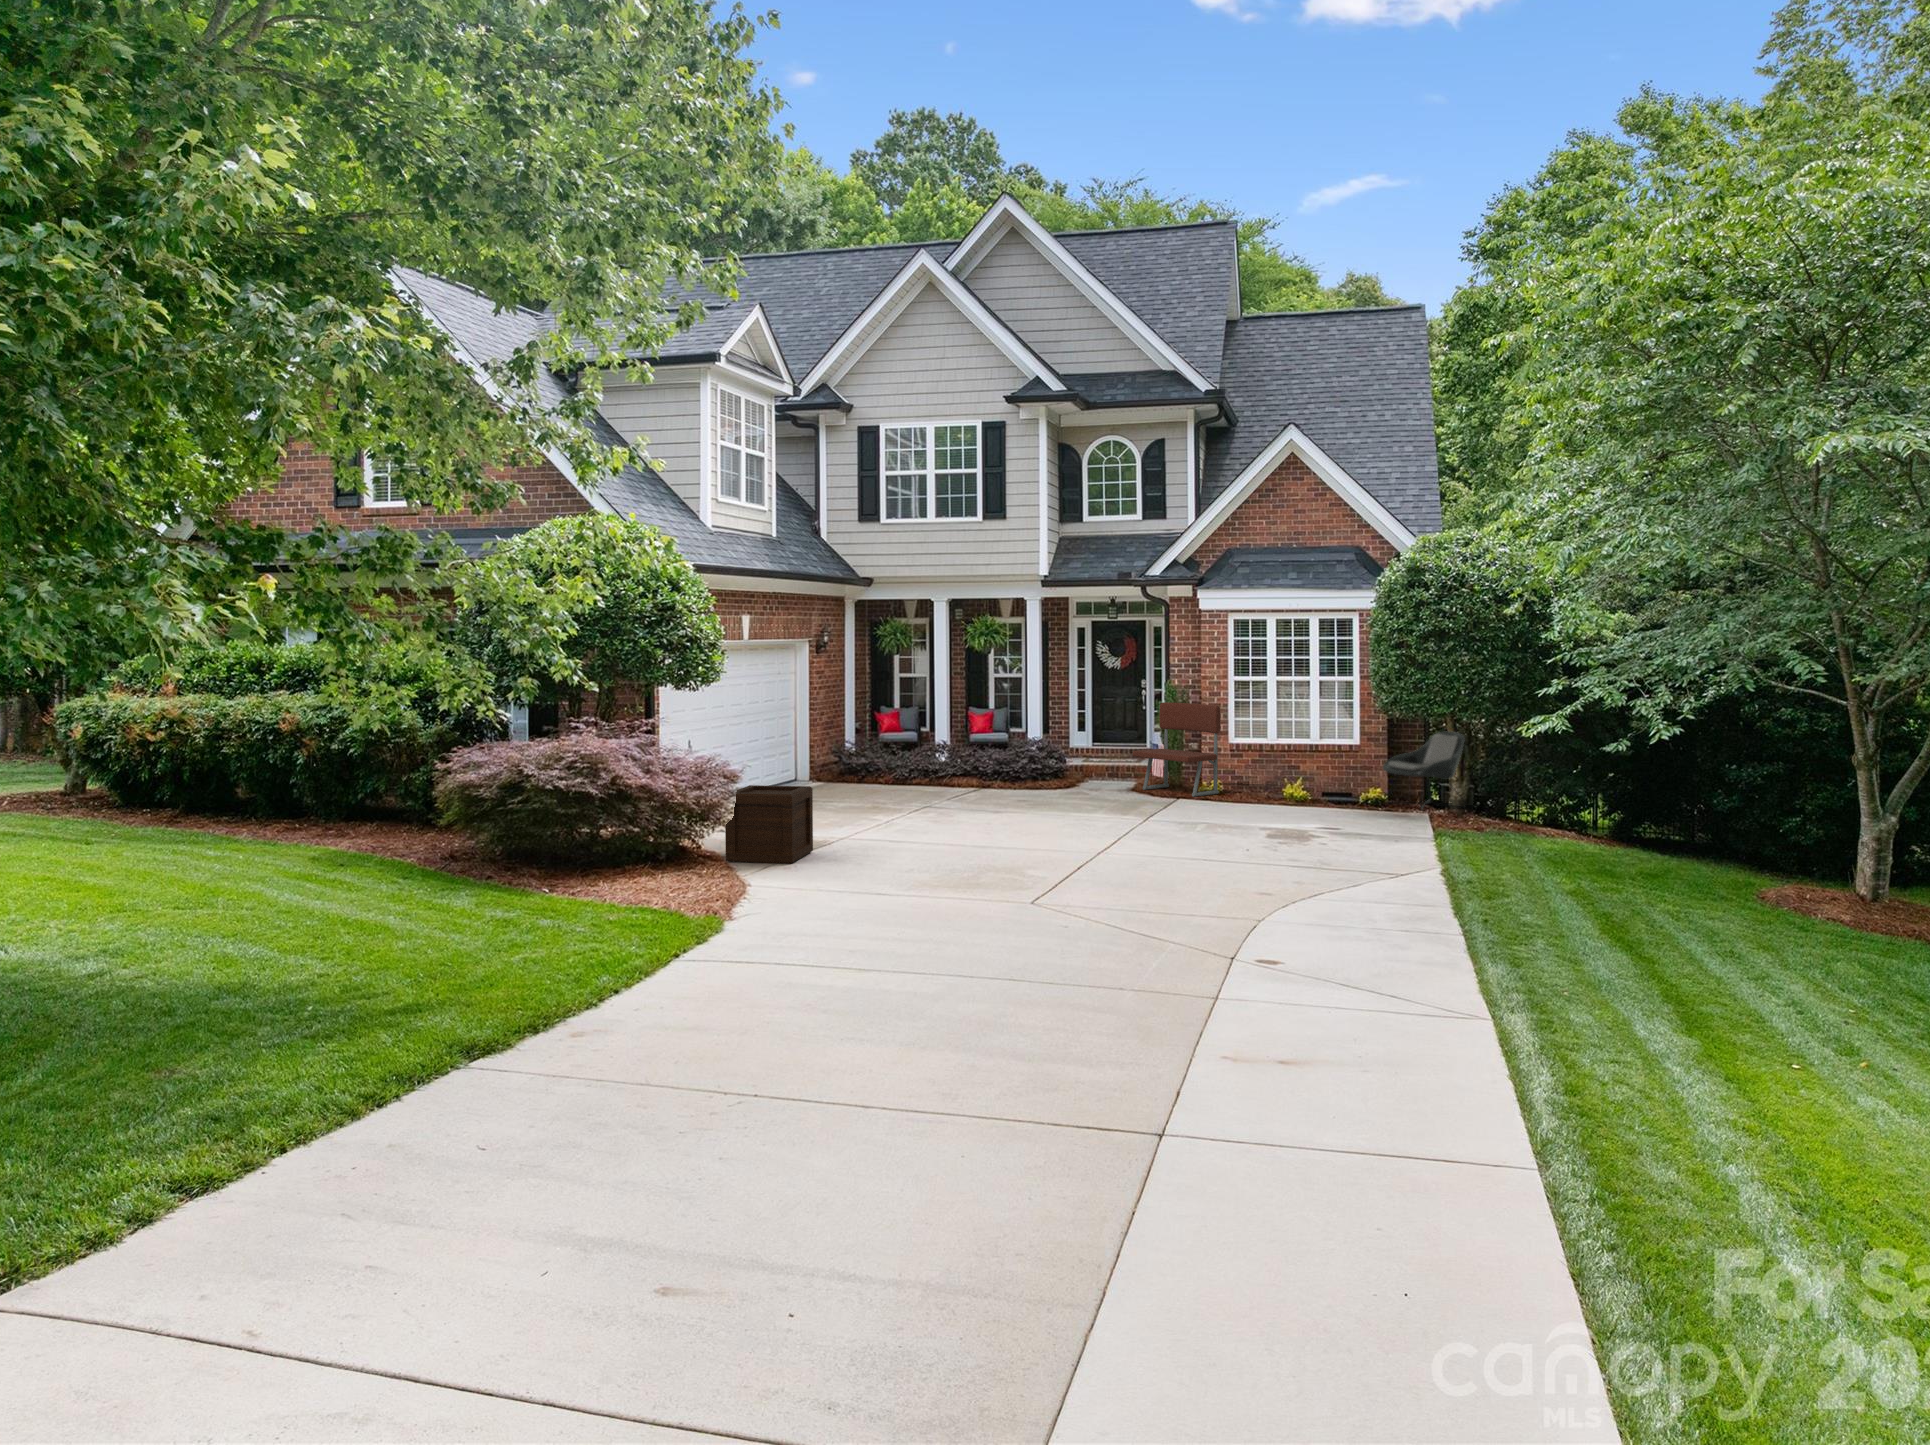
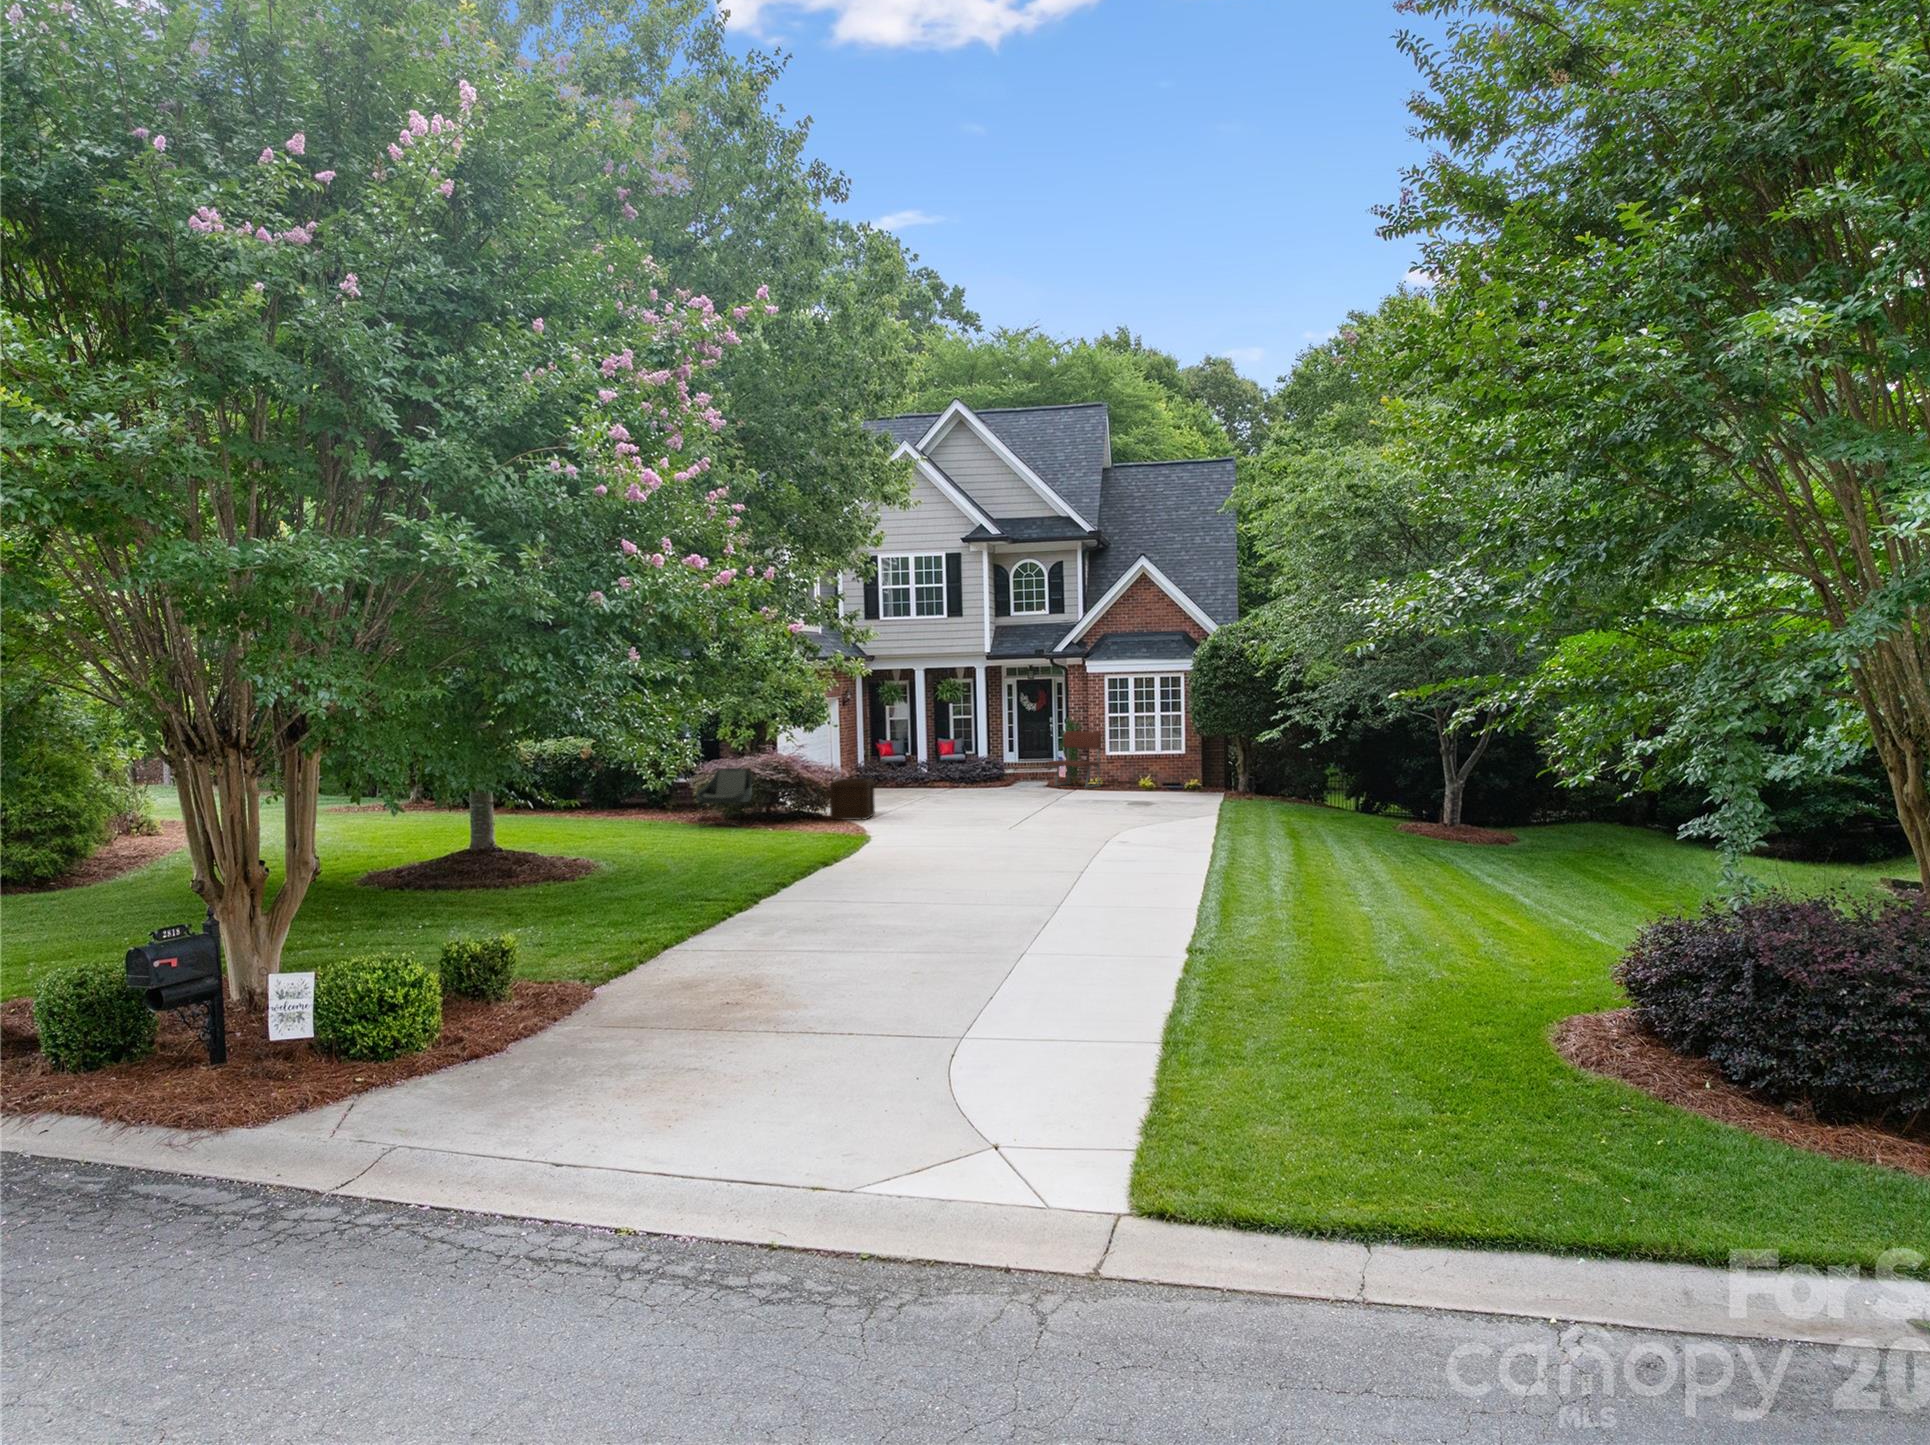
lounge chair: present [1383,732,1466,810] -> present [696,768,752,826]

